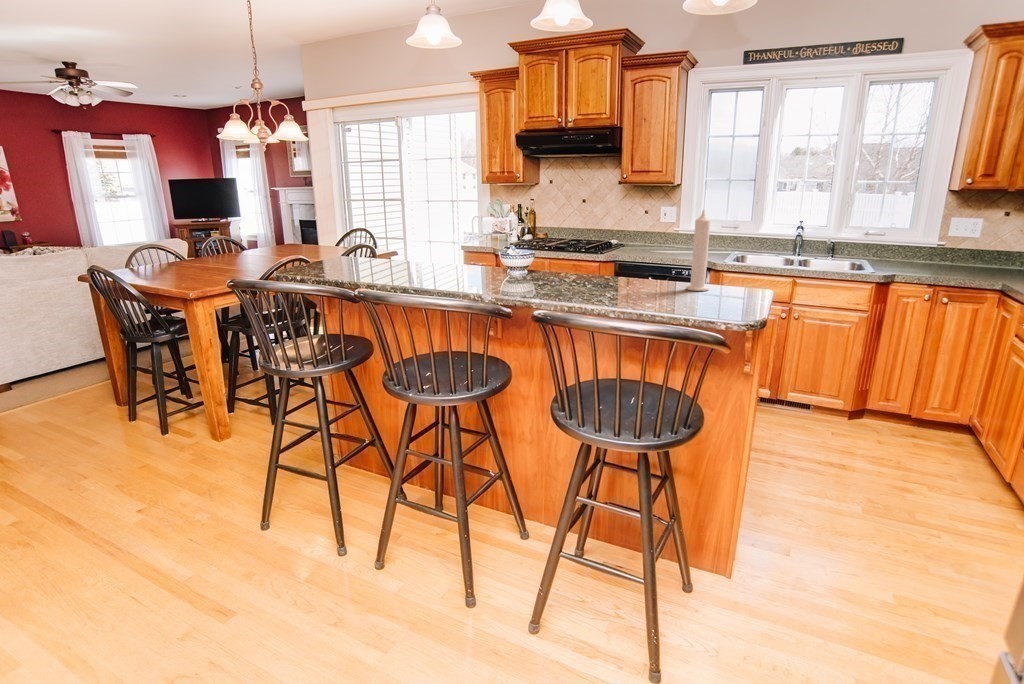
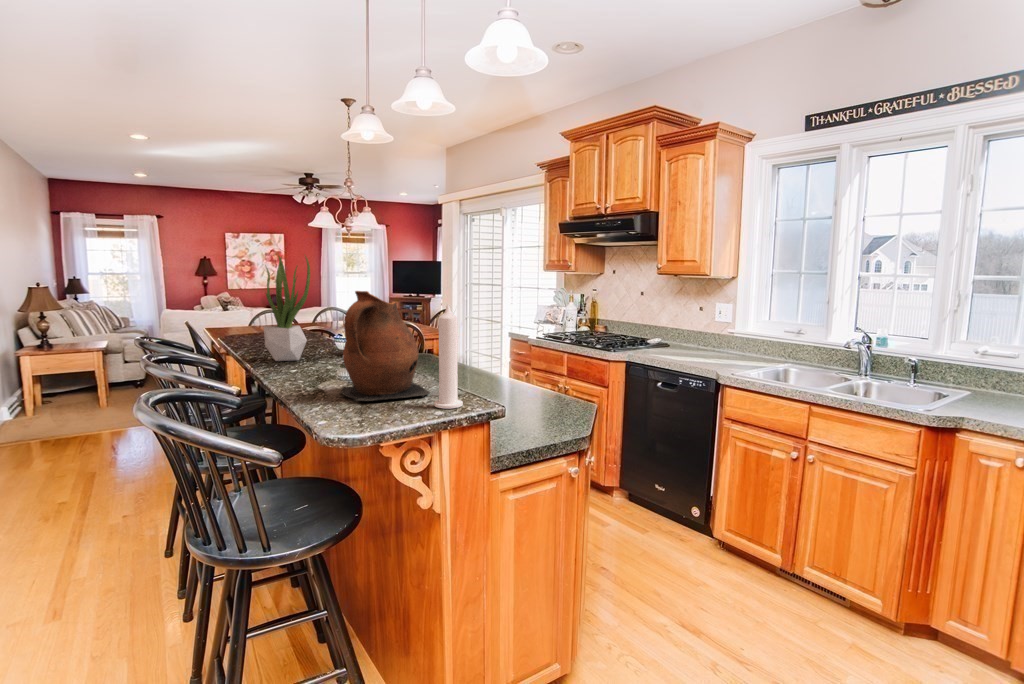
potted plant: none [398,167,443,278] -> present [264,255,310,361]
ceramic pitcher: none [581,201,661,293] -> present [340,291,430,401]

